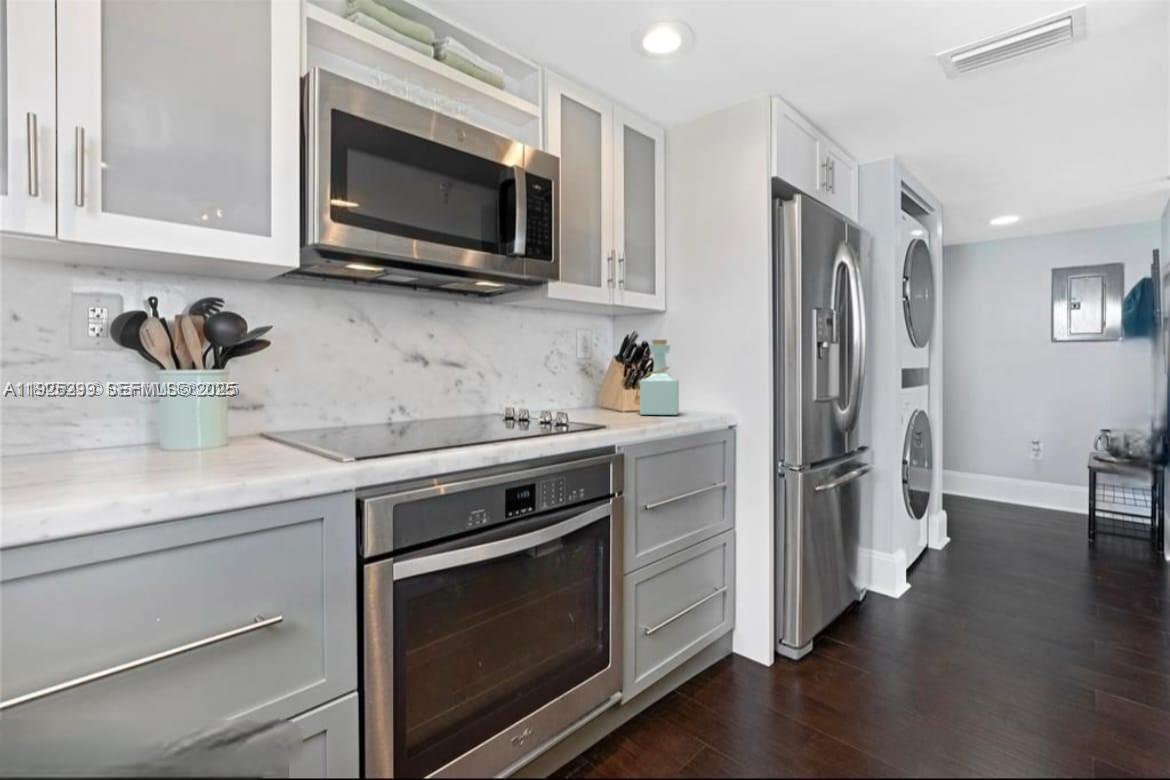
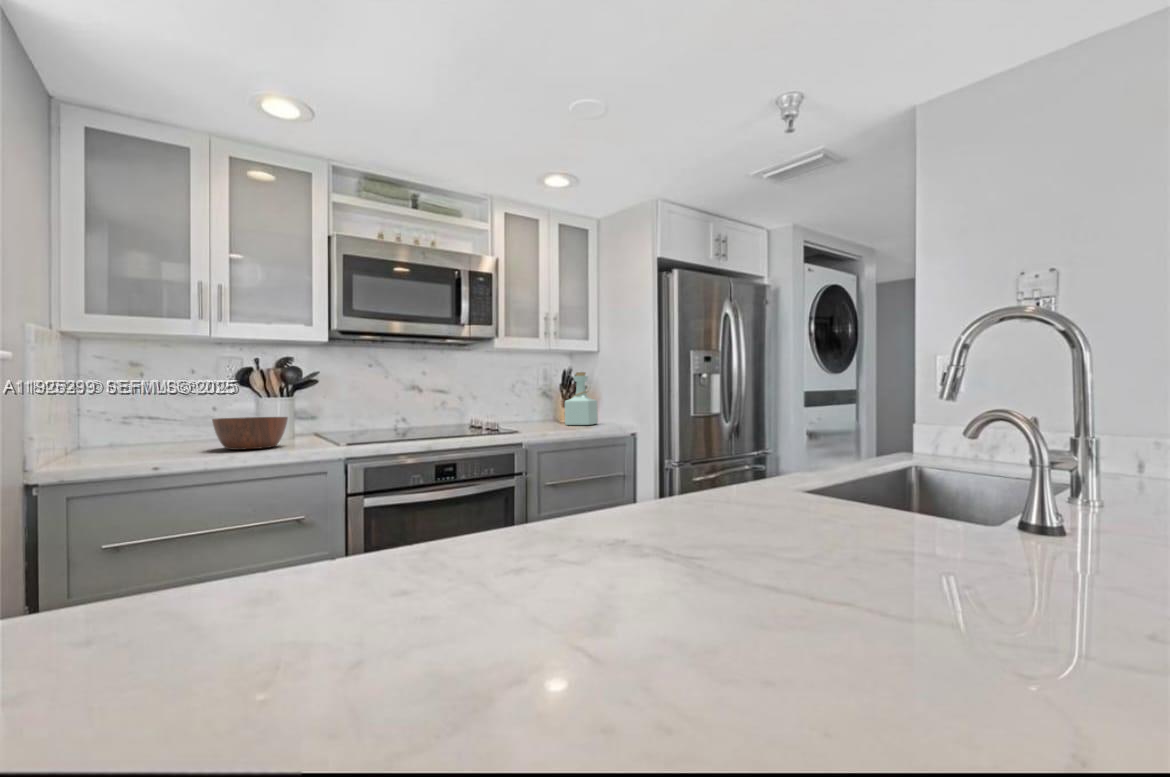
bowl: none [63,407,235,479] -> present [212,417,288,450]

